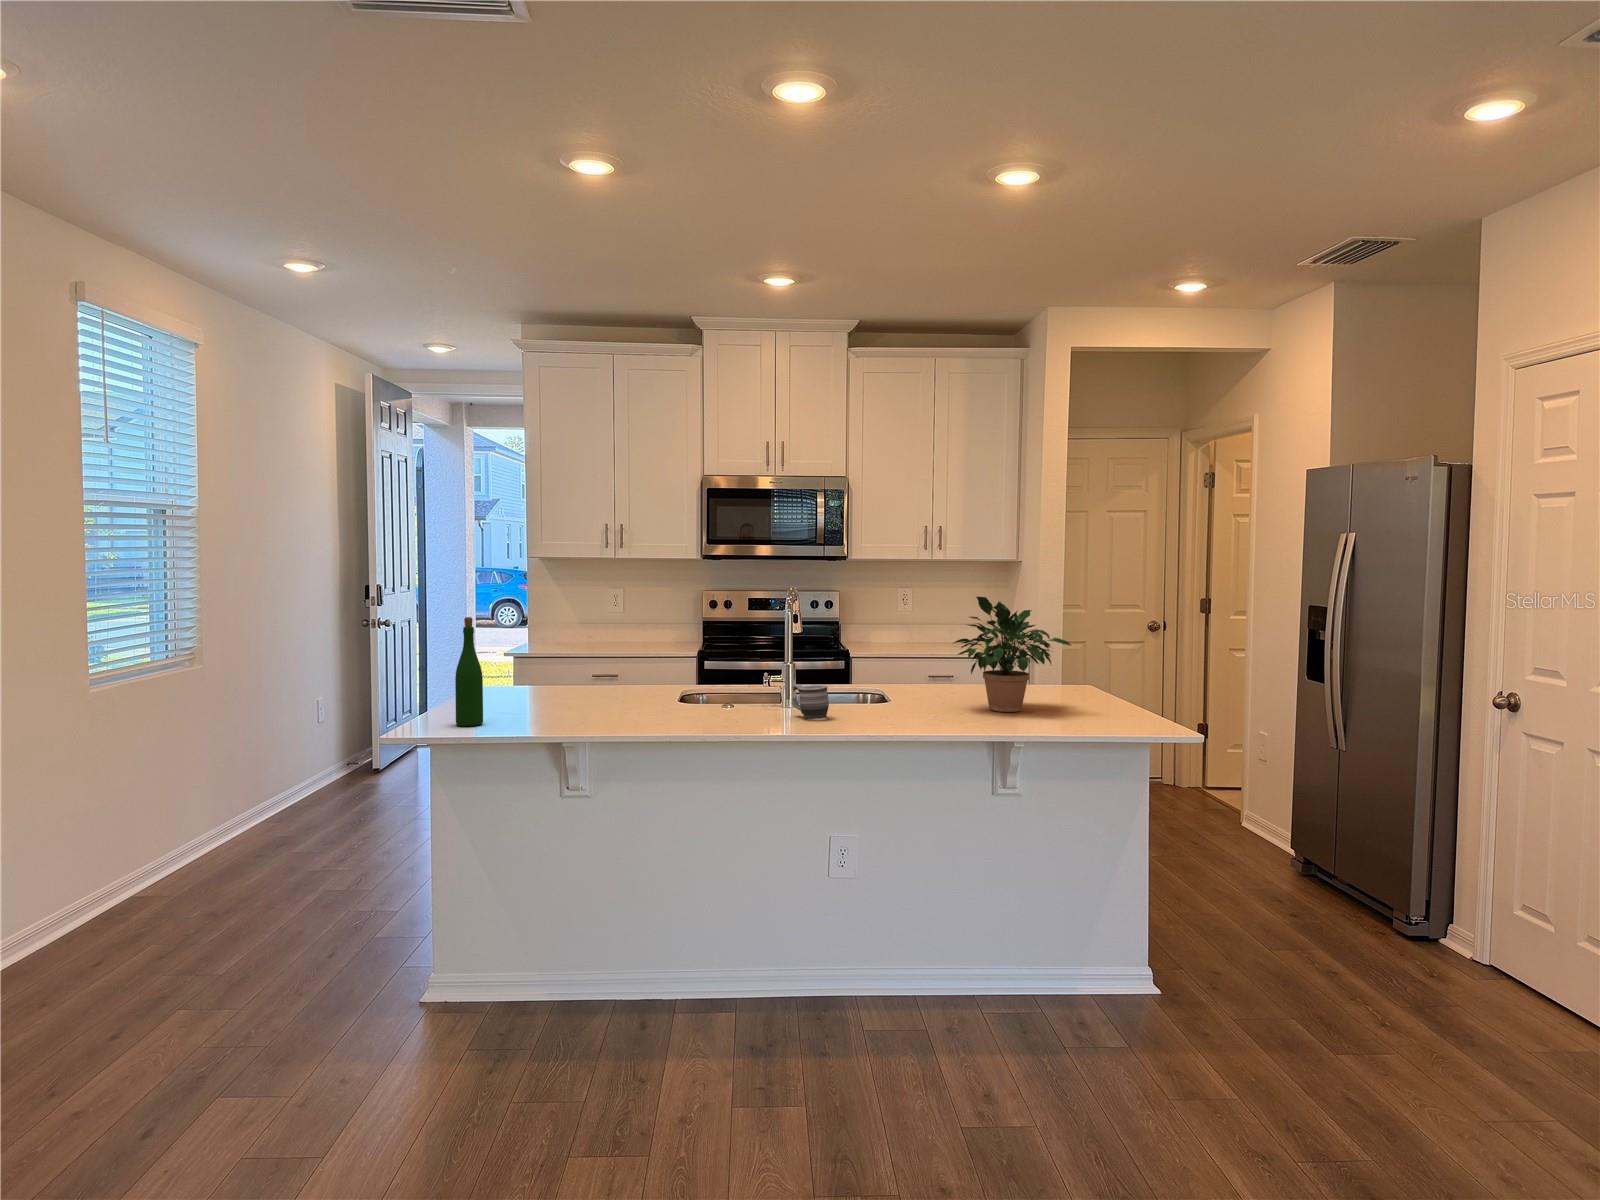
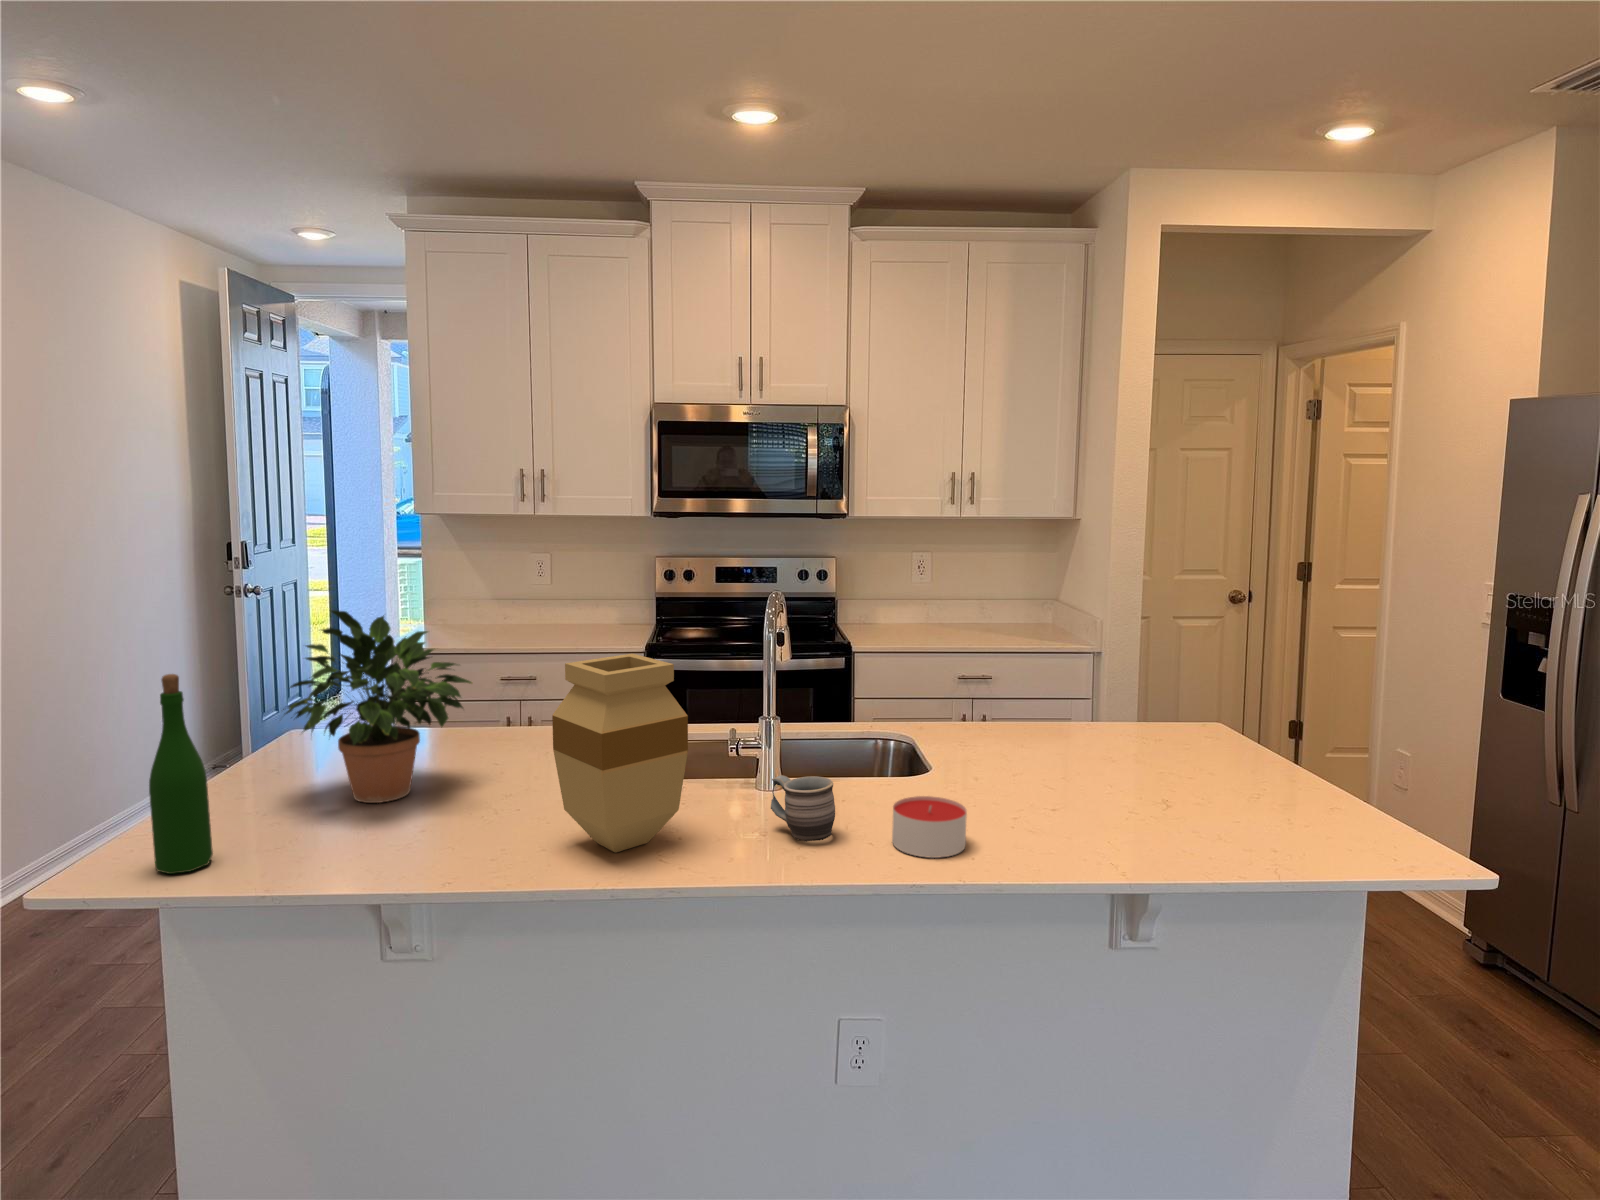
potted plant: present [953,596,1071,712] -> present [283,610,472,803]
vase: none [669,614,745,722] -> present [552,654,688,853]
candle: none [861,696,903,724] -> present [892,796,967,858]

